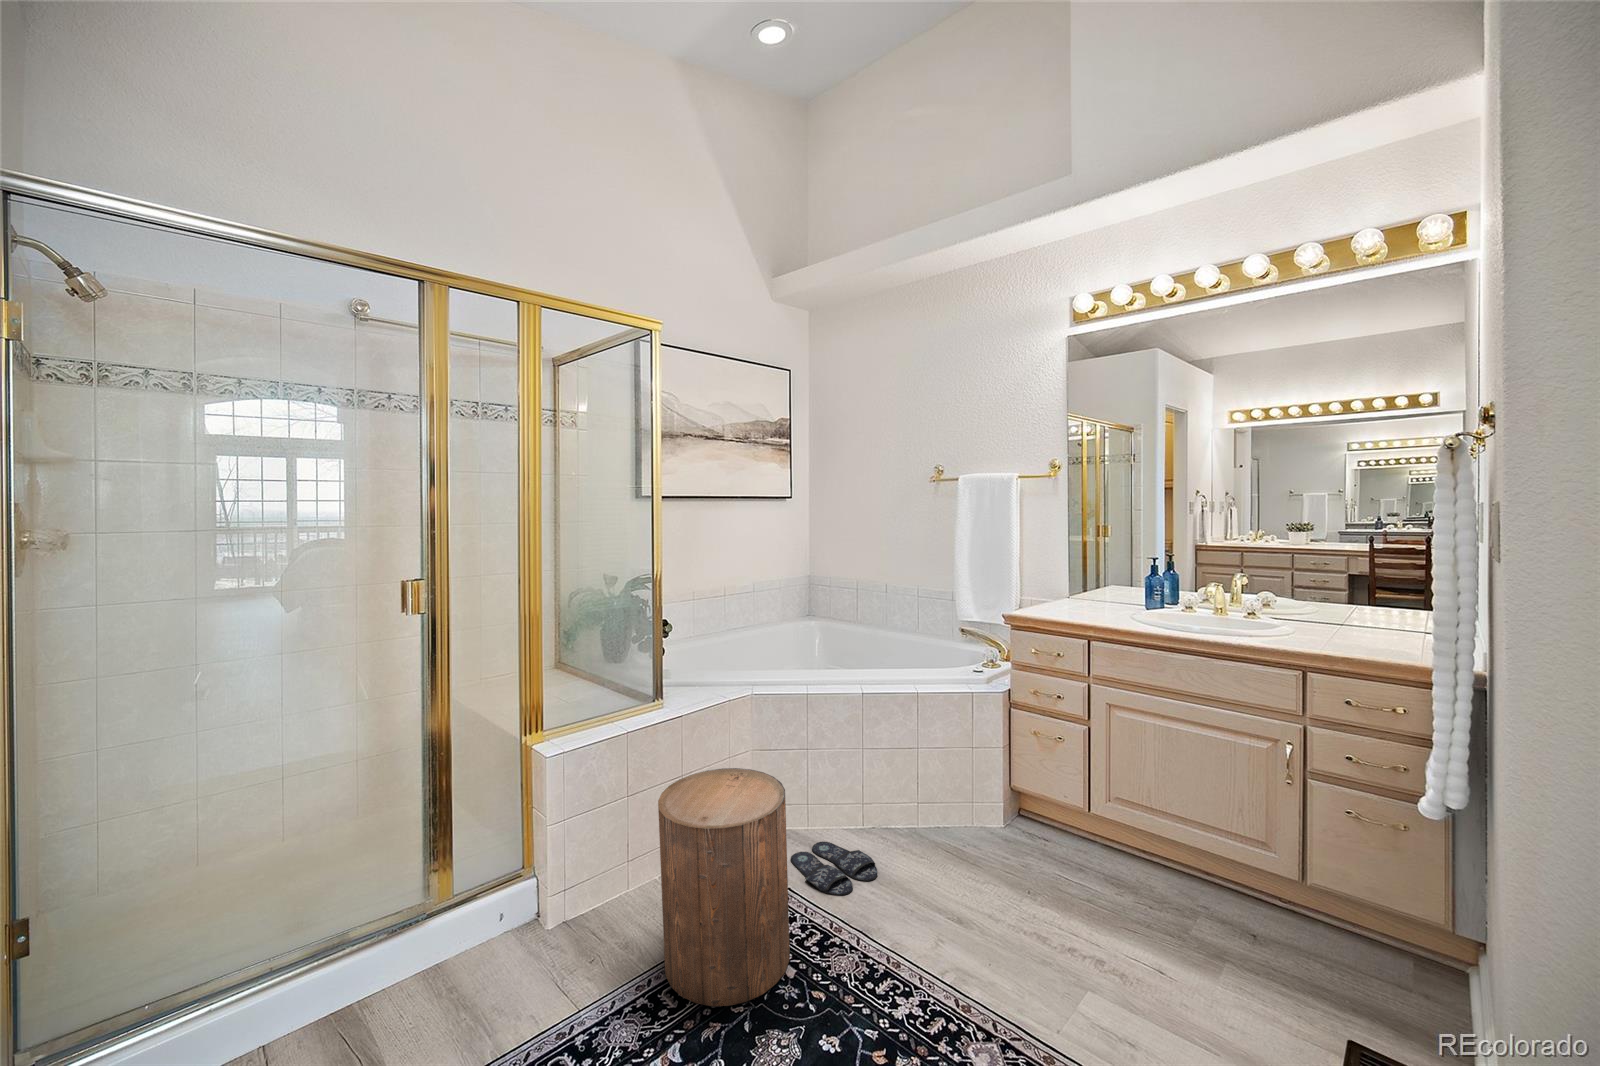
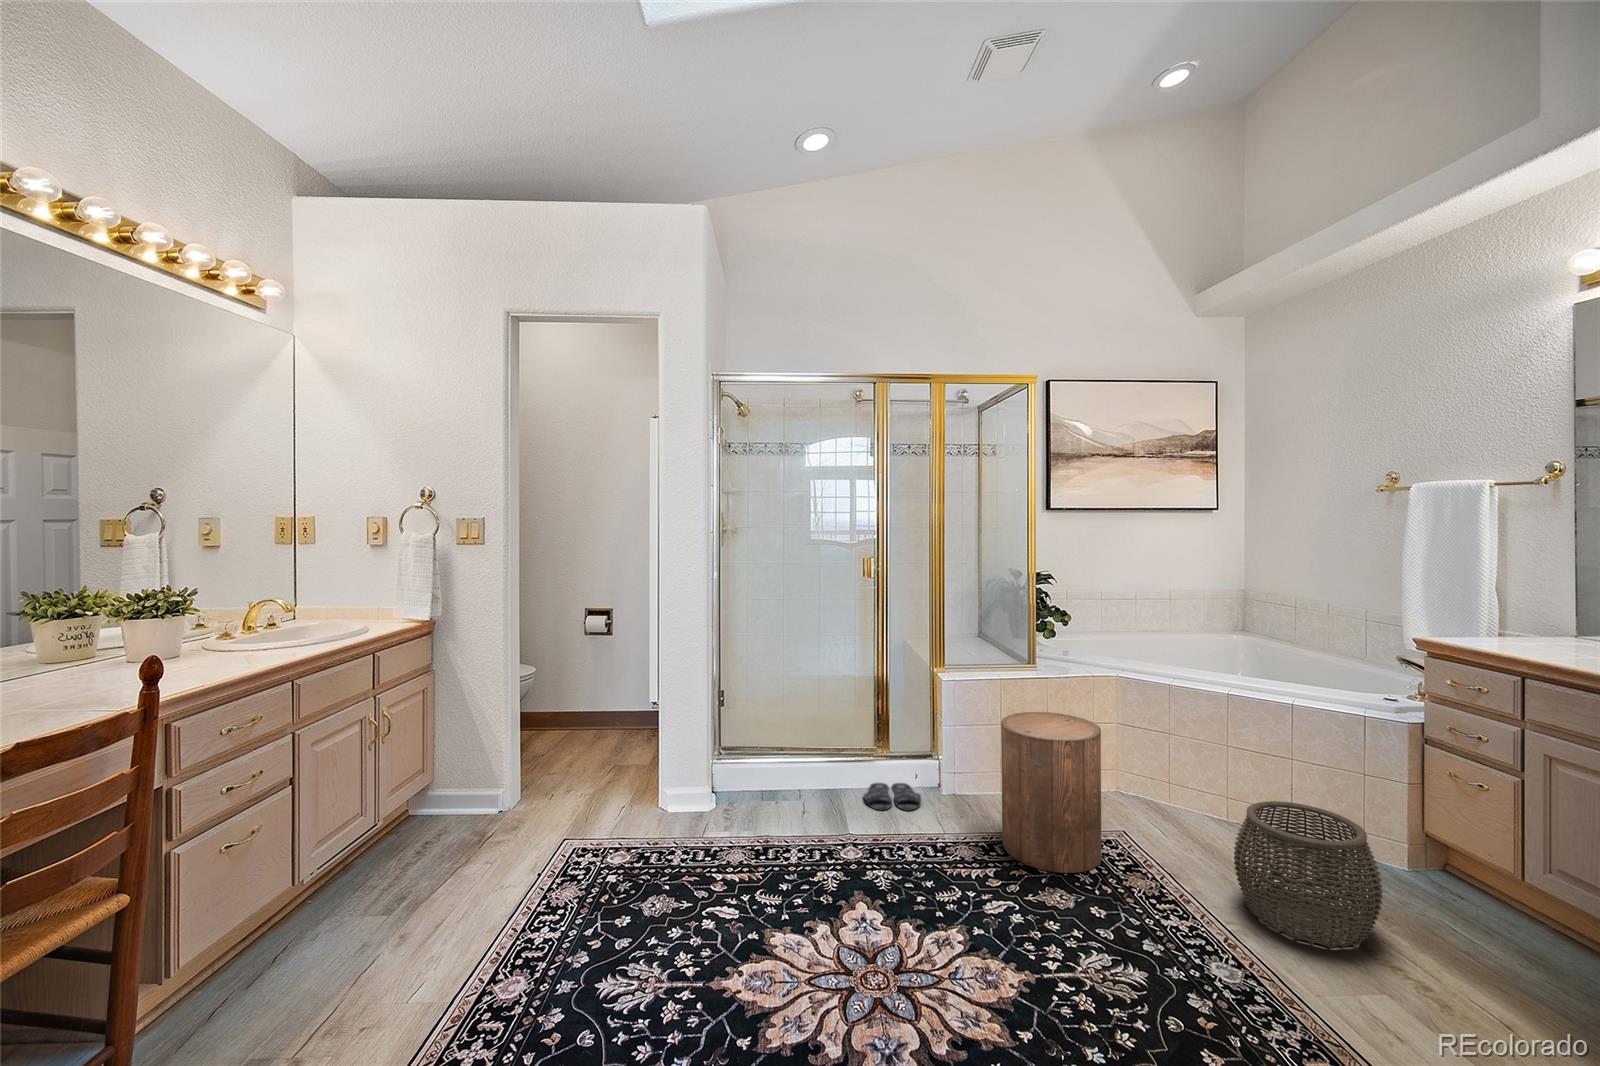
woven basket: none [925,808,1057,969] -> present [1234,801,1383,948]
slippers: present [791,842,877,895] -> present [864,783,921,811]

